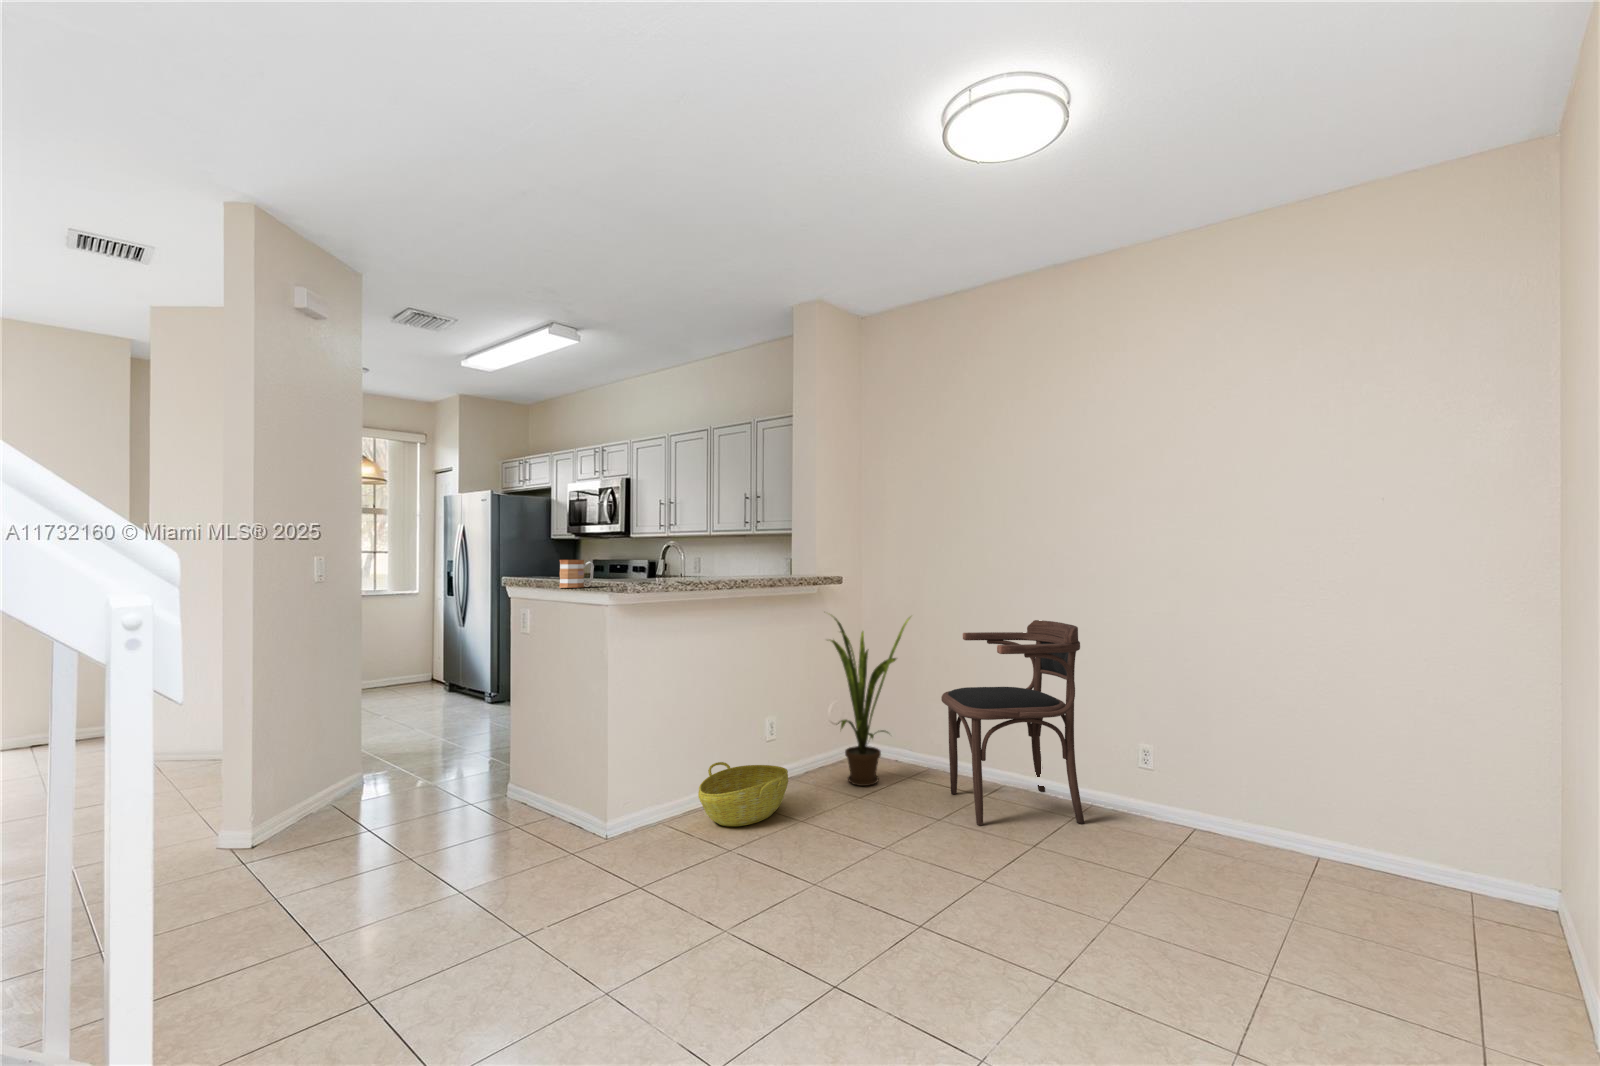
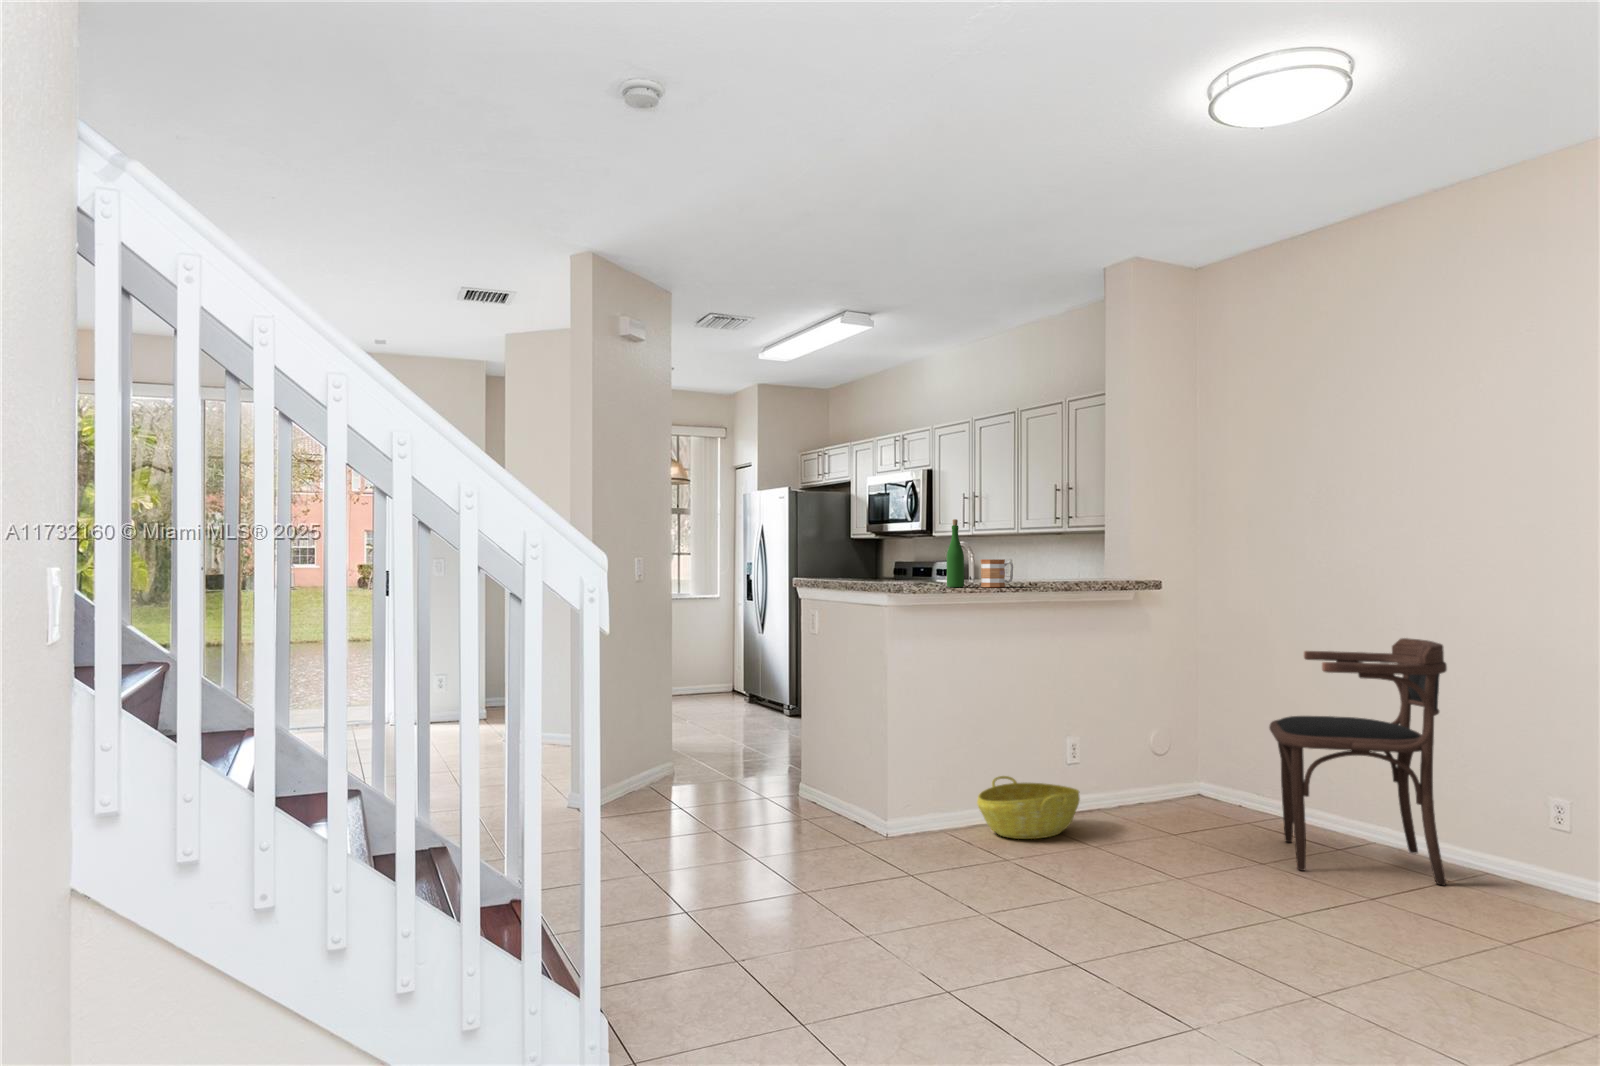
wine bottle: none [667,519,685,585] -> present [947,519,964,587]
mug: present [560,560,594,588] -> present [981,559,1013,587]
house plant: present [830,616,911,786] -> none [1125,621,1243,824]

